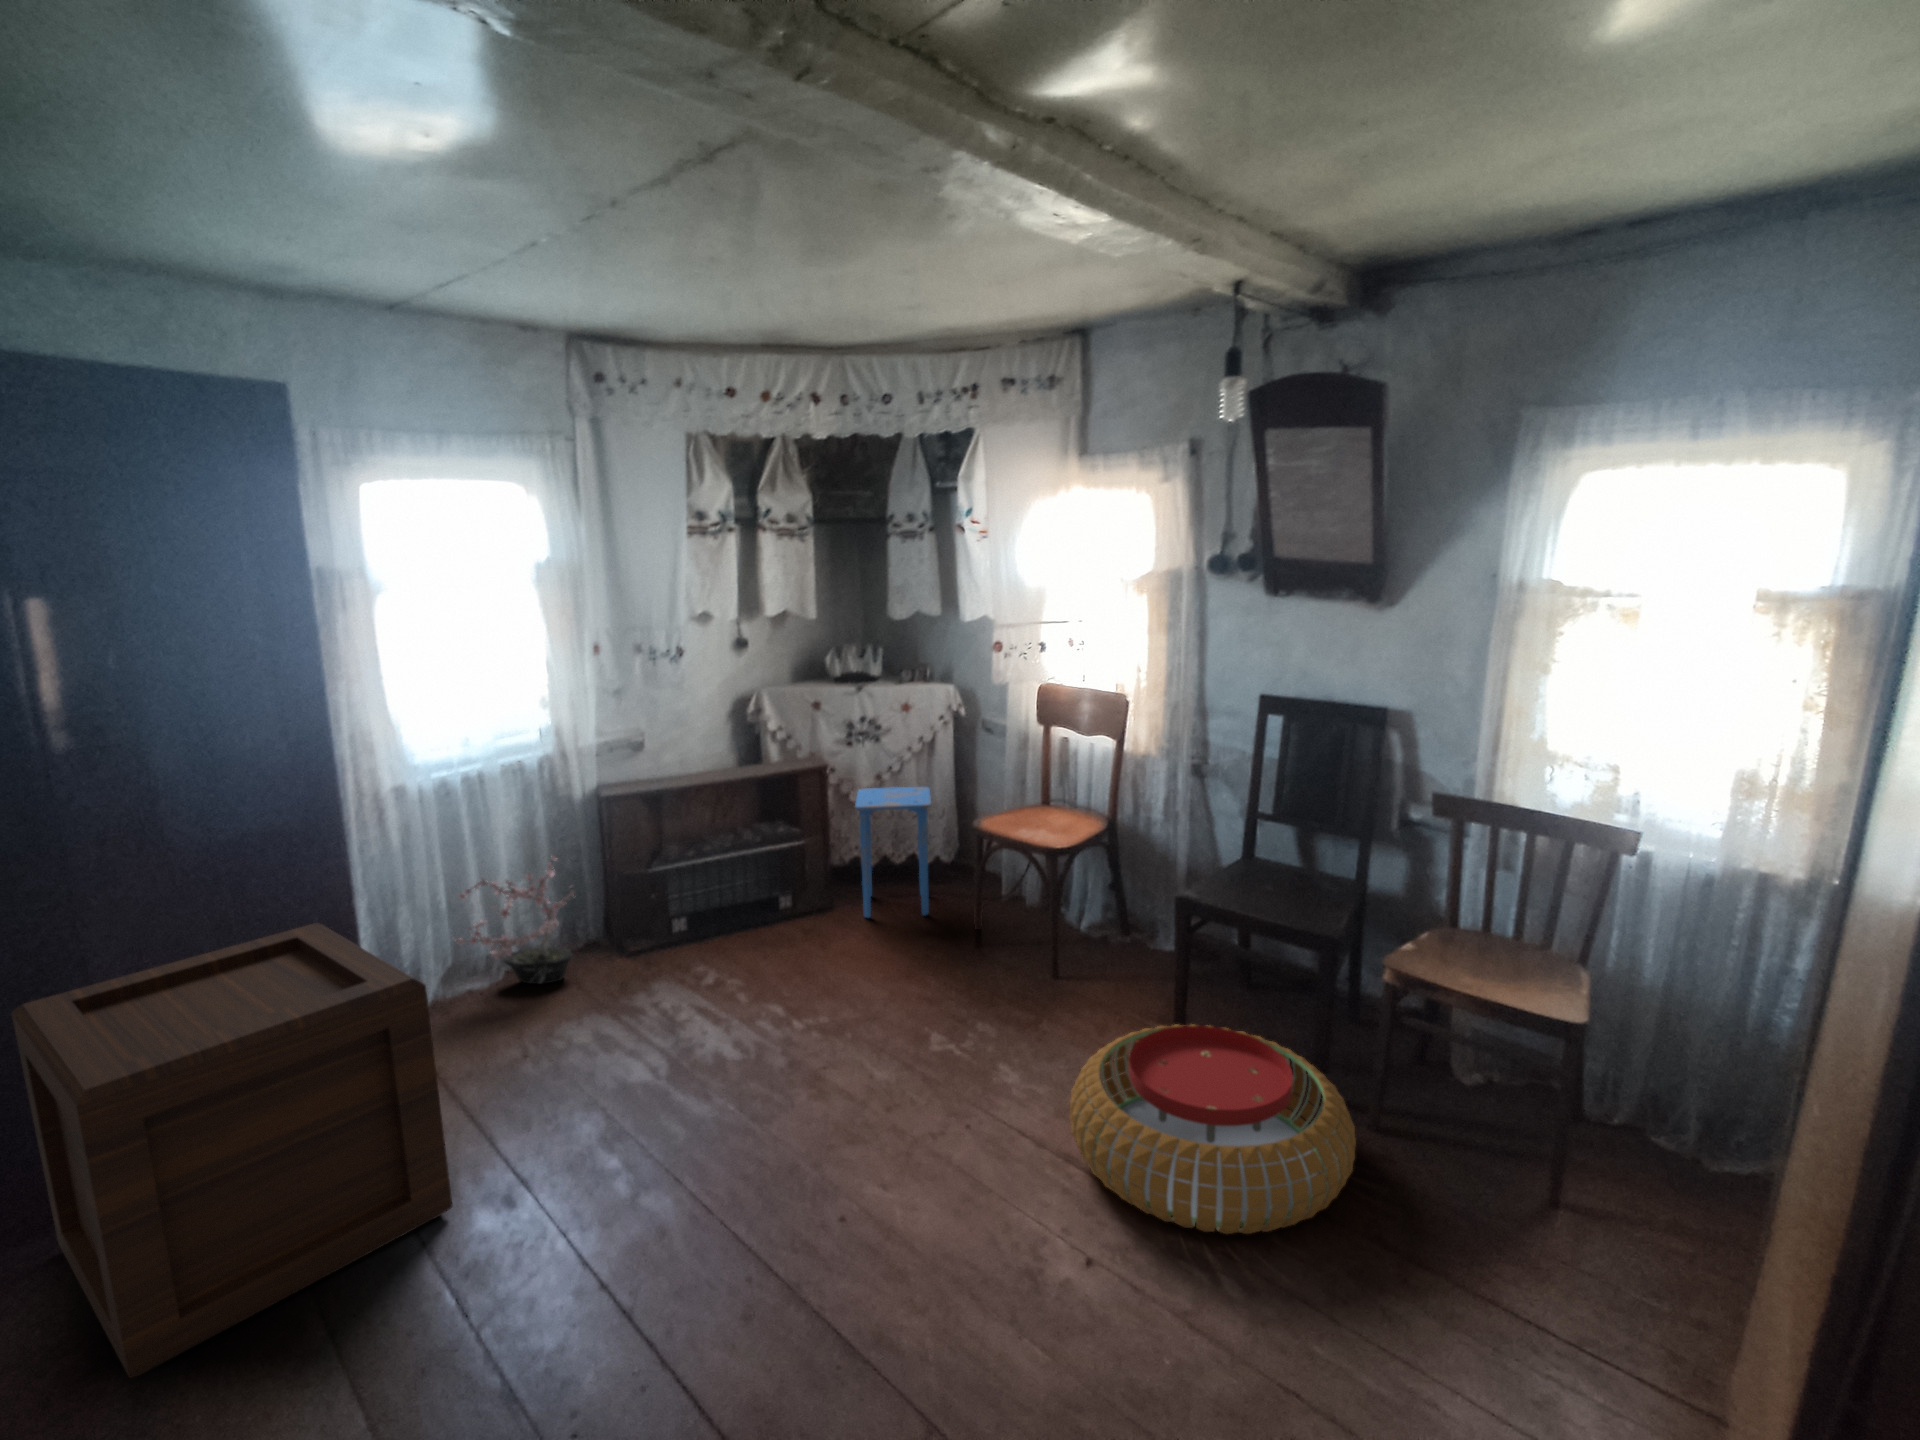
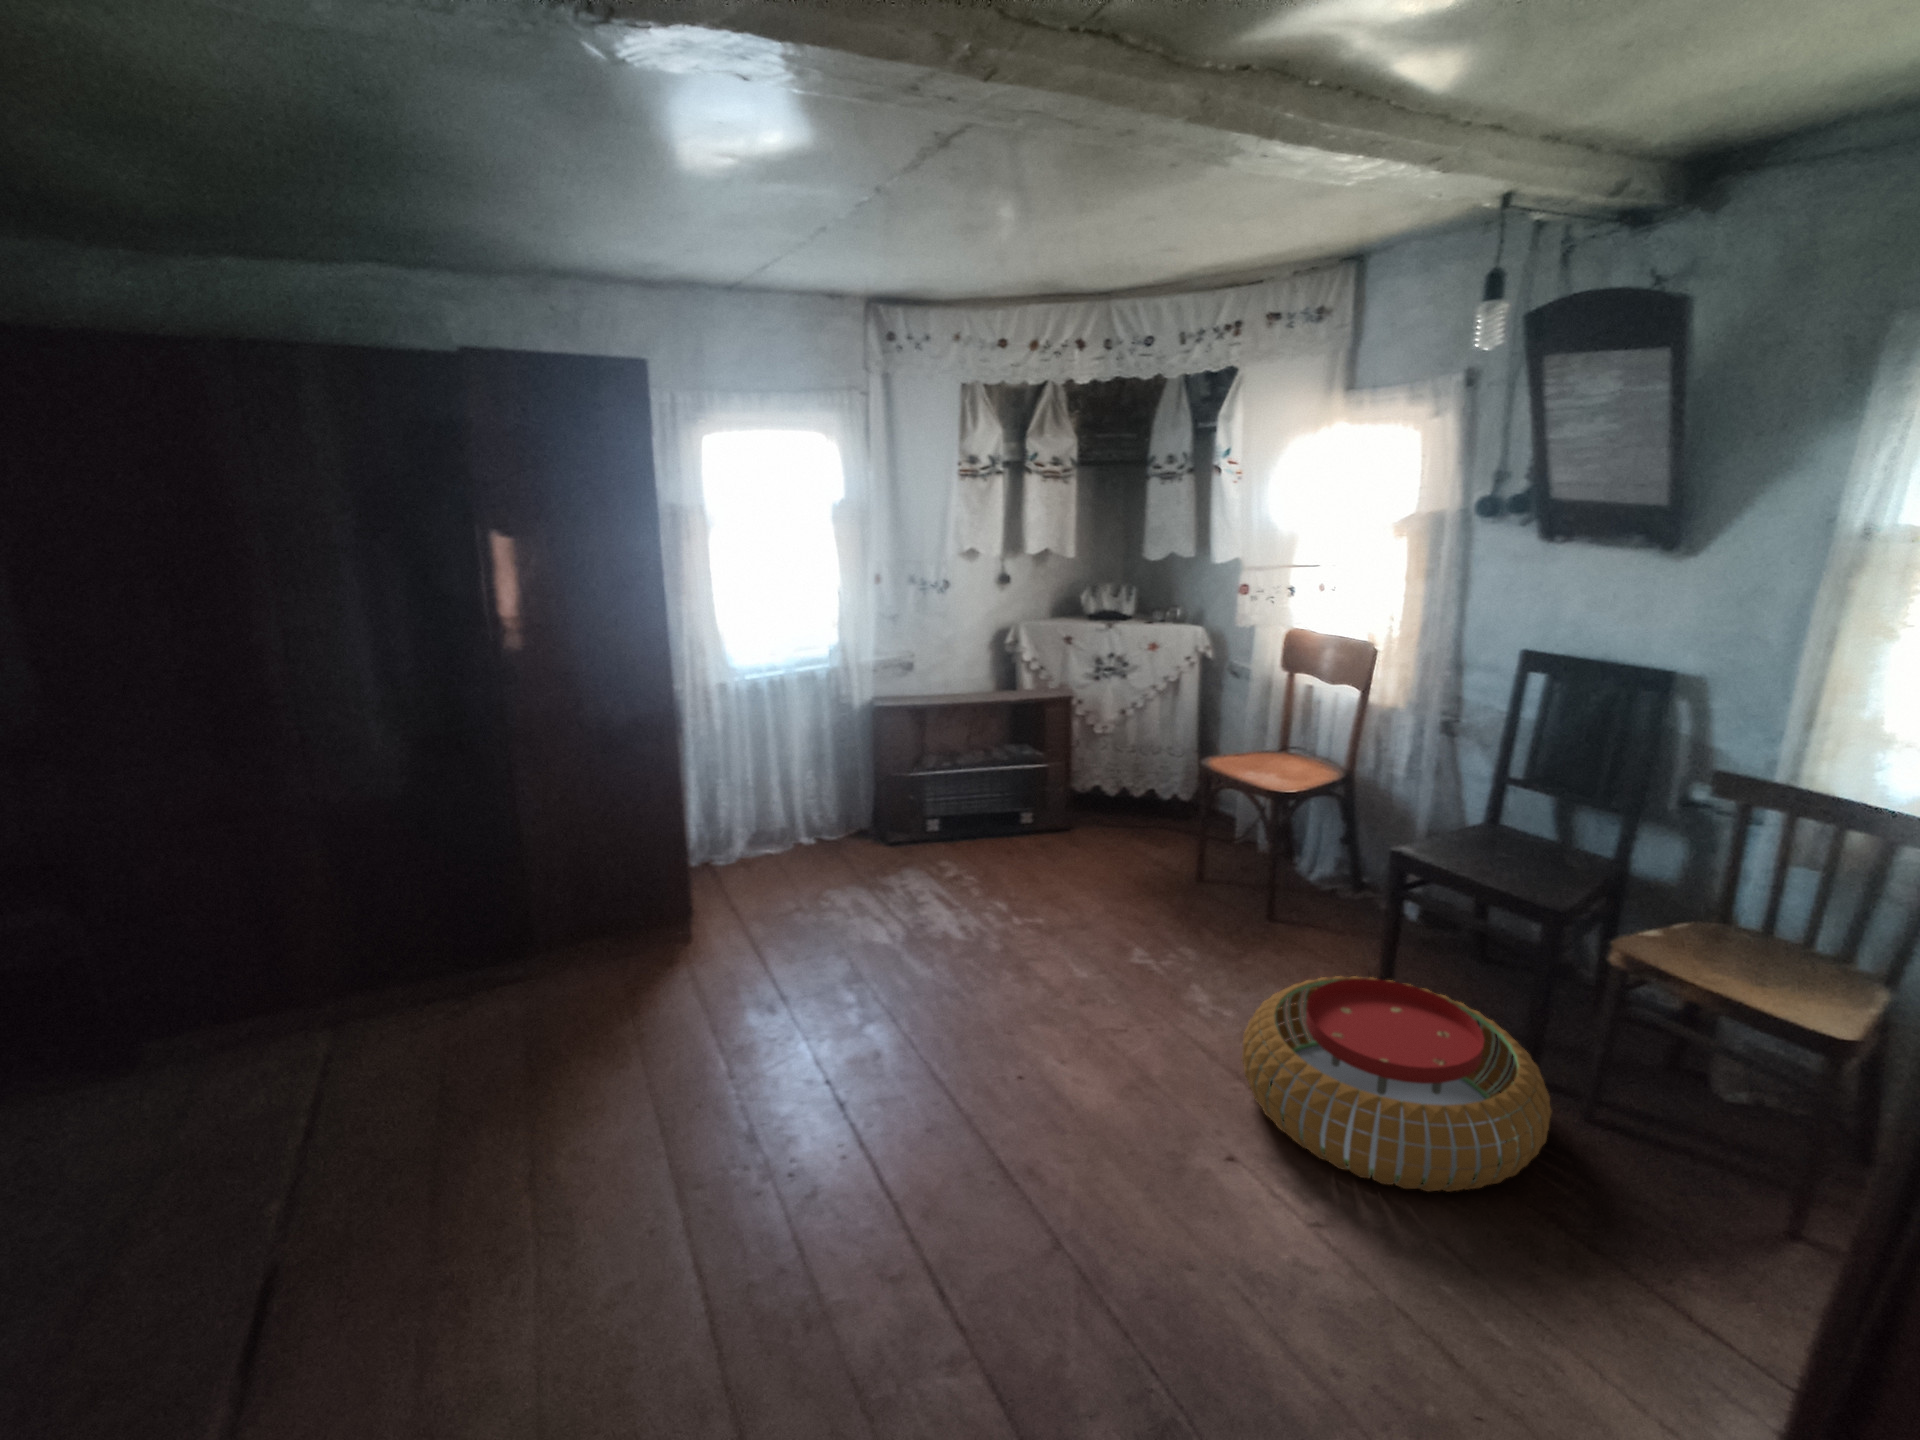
side table: present [855,787,931,918] -> none [1095,721,1171,846]
potted plant: present [453,856,574,984] -> none [747,752,848,861]
wooden crate: present [12,923,452,1378] -> none [444,787,718,1092]

